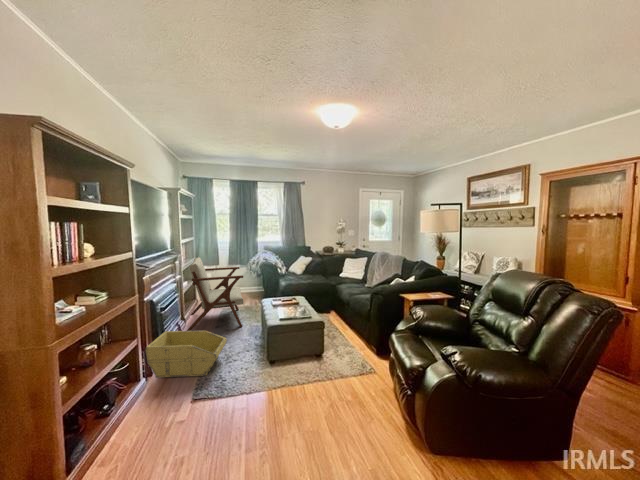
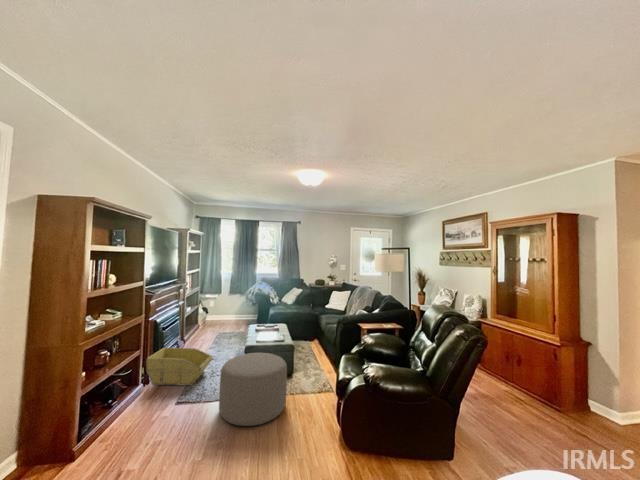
lounge chair: present [187,257,243,331] -> none [181,287,235,353]
ottoman: none [250,334,332,430] -> present [219,353,287,426]

